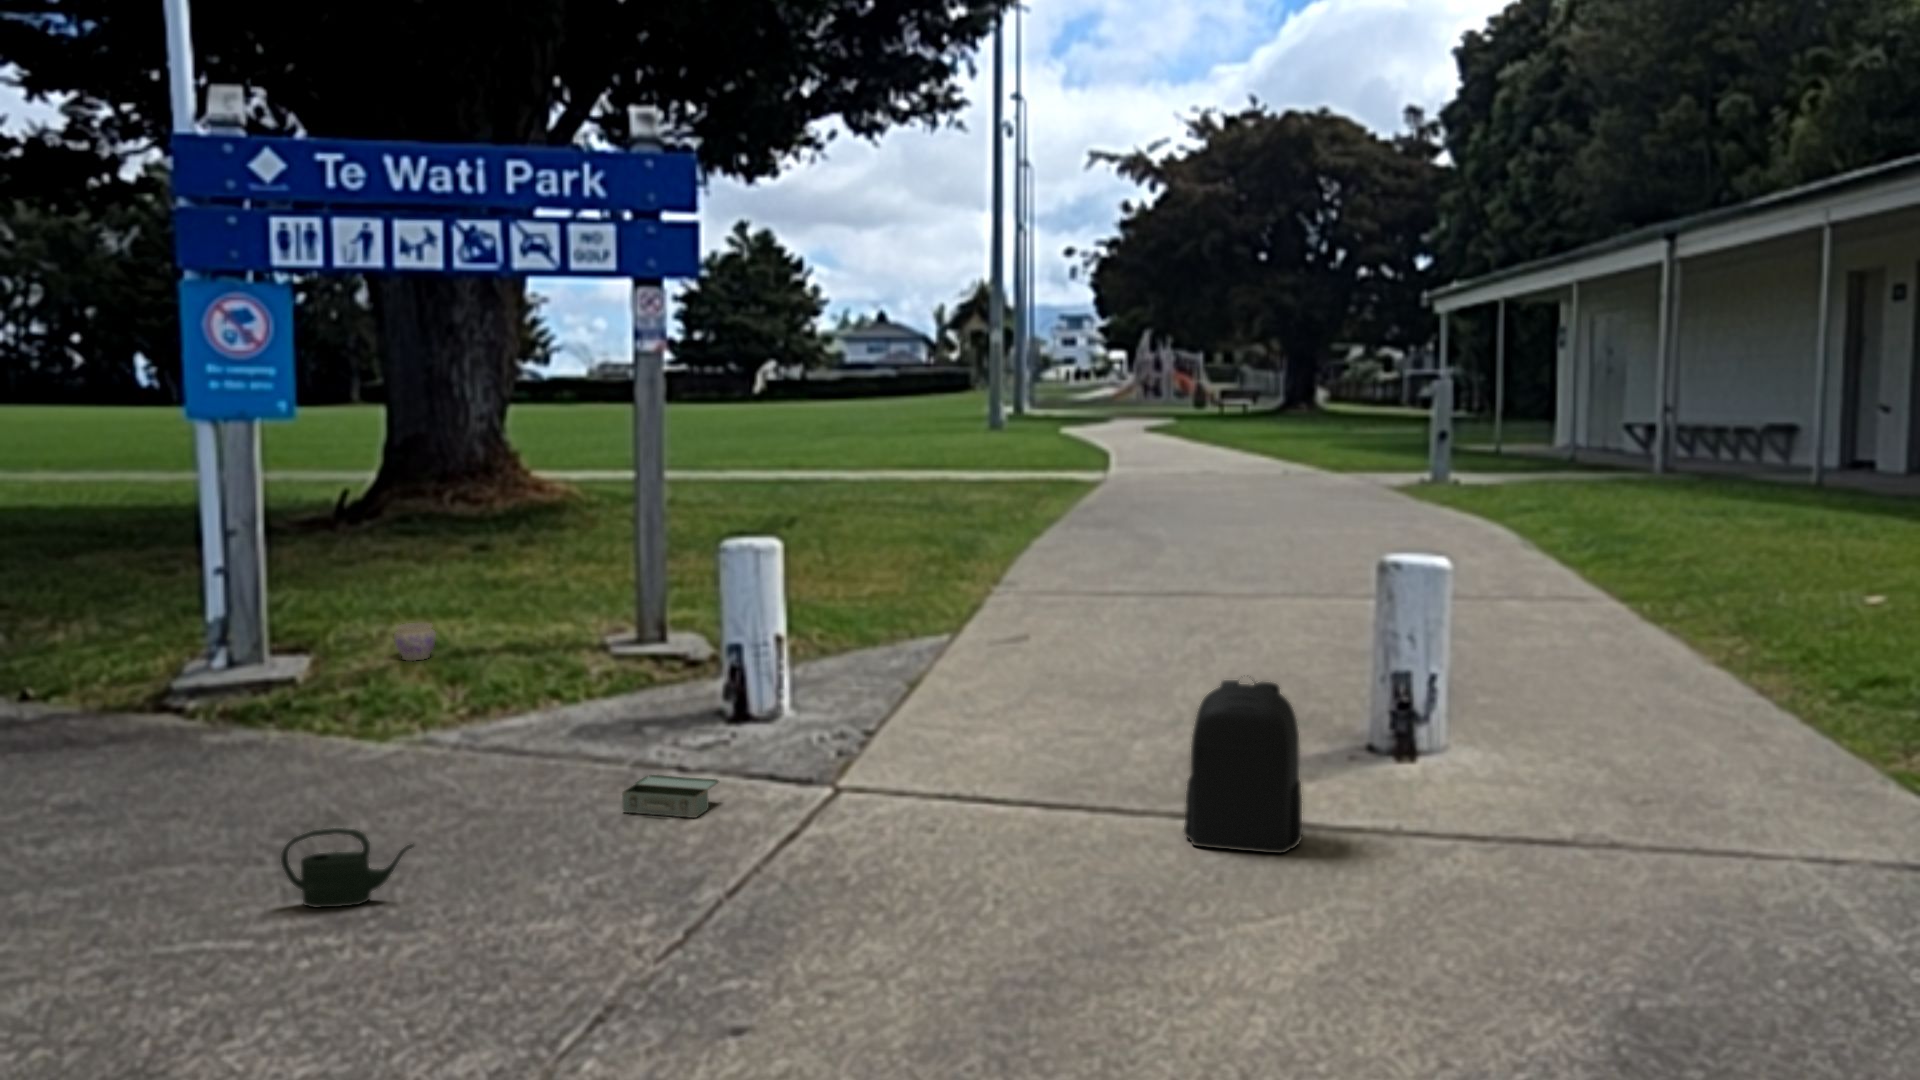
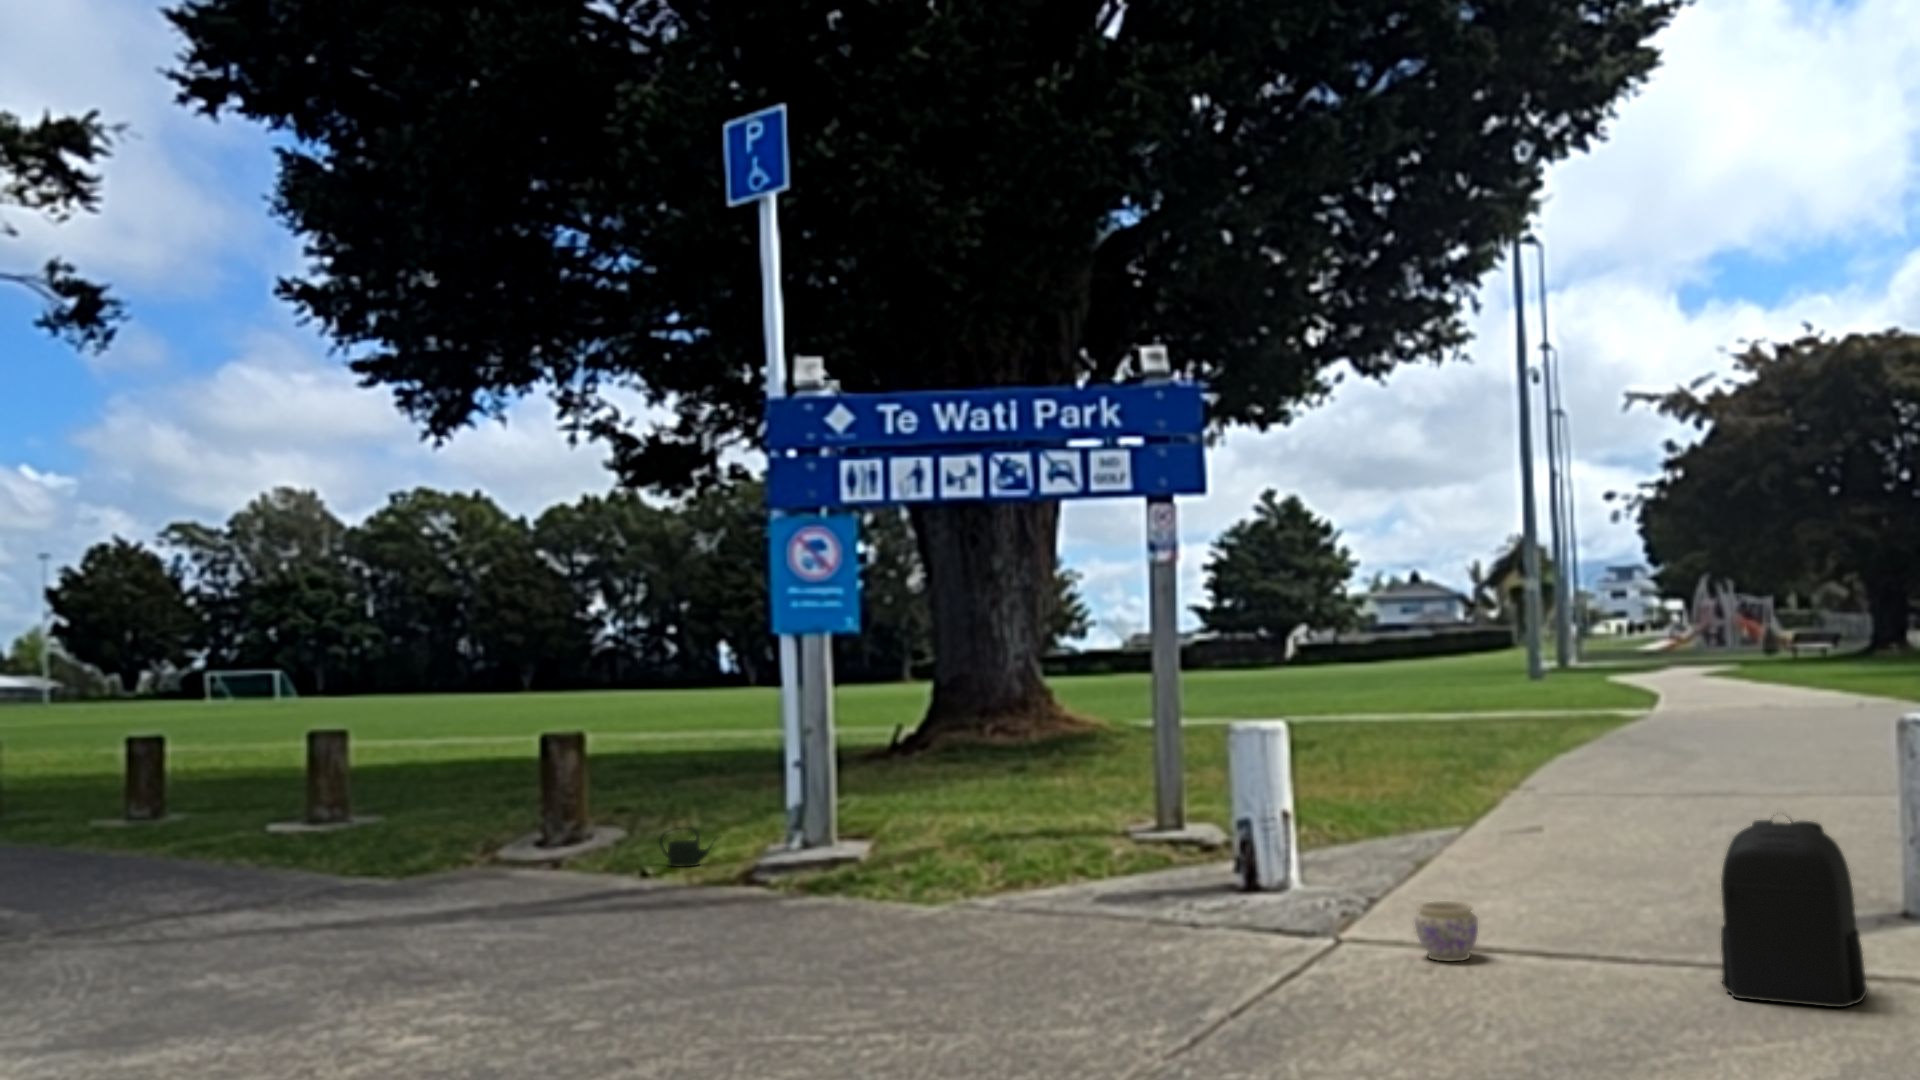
planter: present [394,623,436,661] -> present [1415,901,1478,961]
toolbox: present [622,775,718,818] -> none [1134,923,1227,960]
watering can: present [281,828,414,907] -> present [659,828,712,867]

